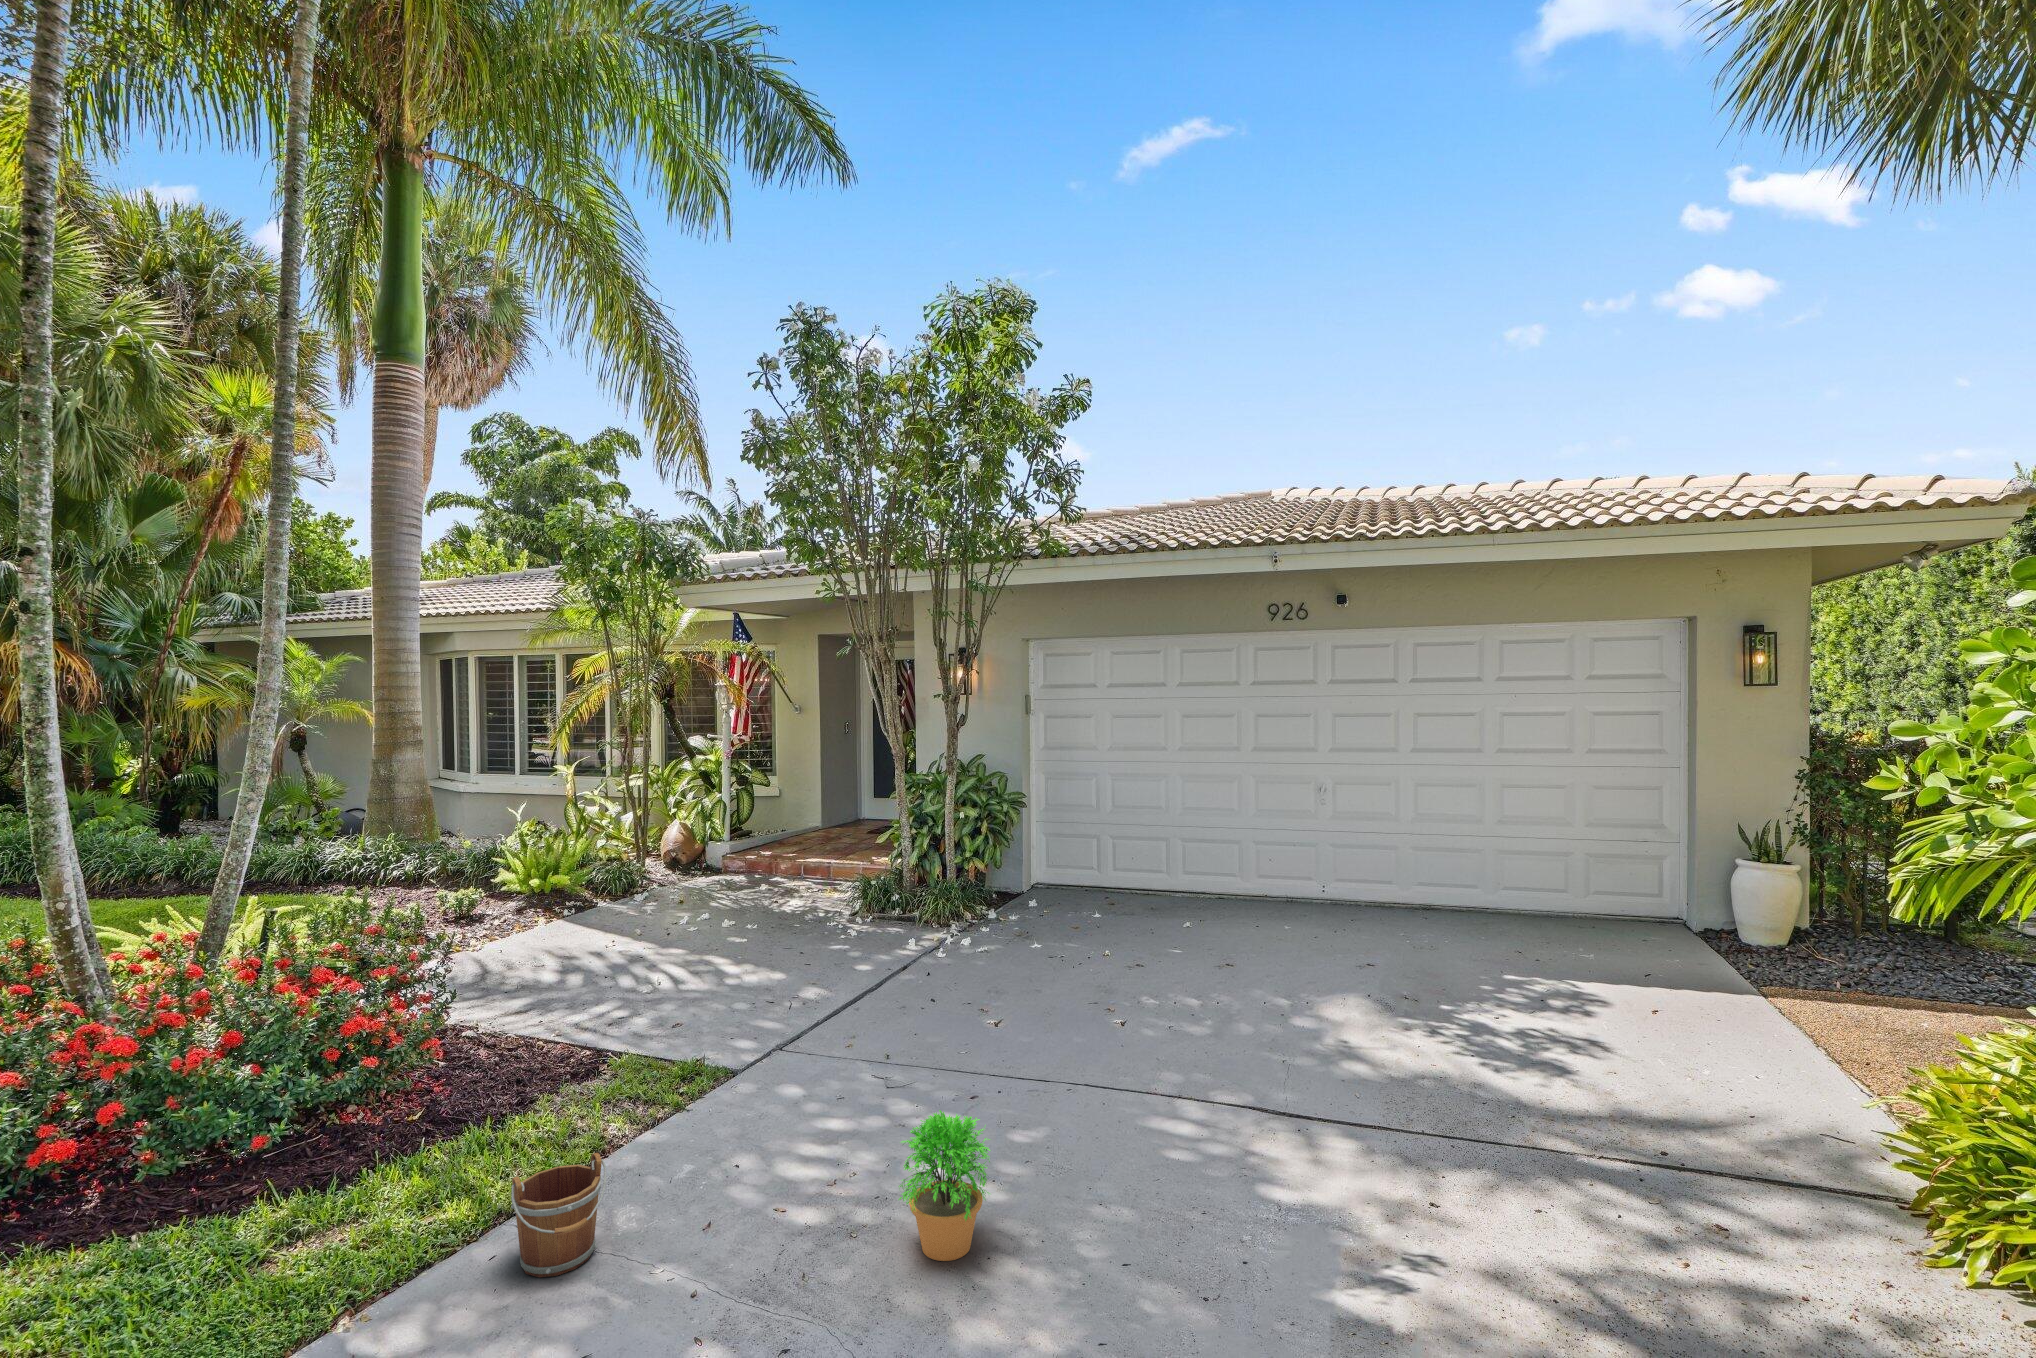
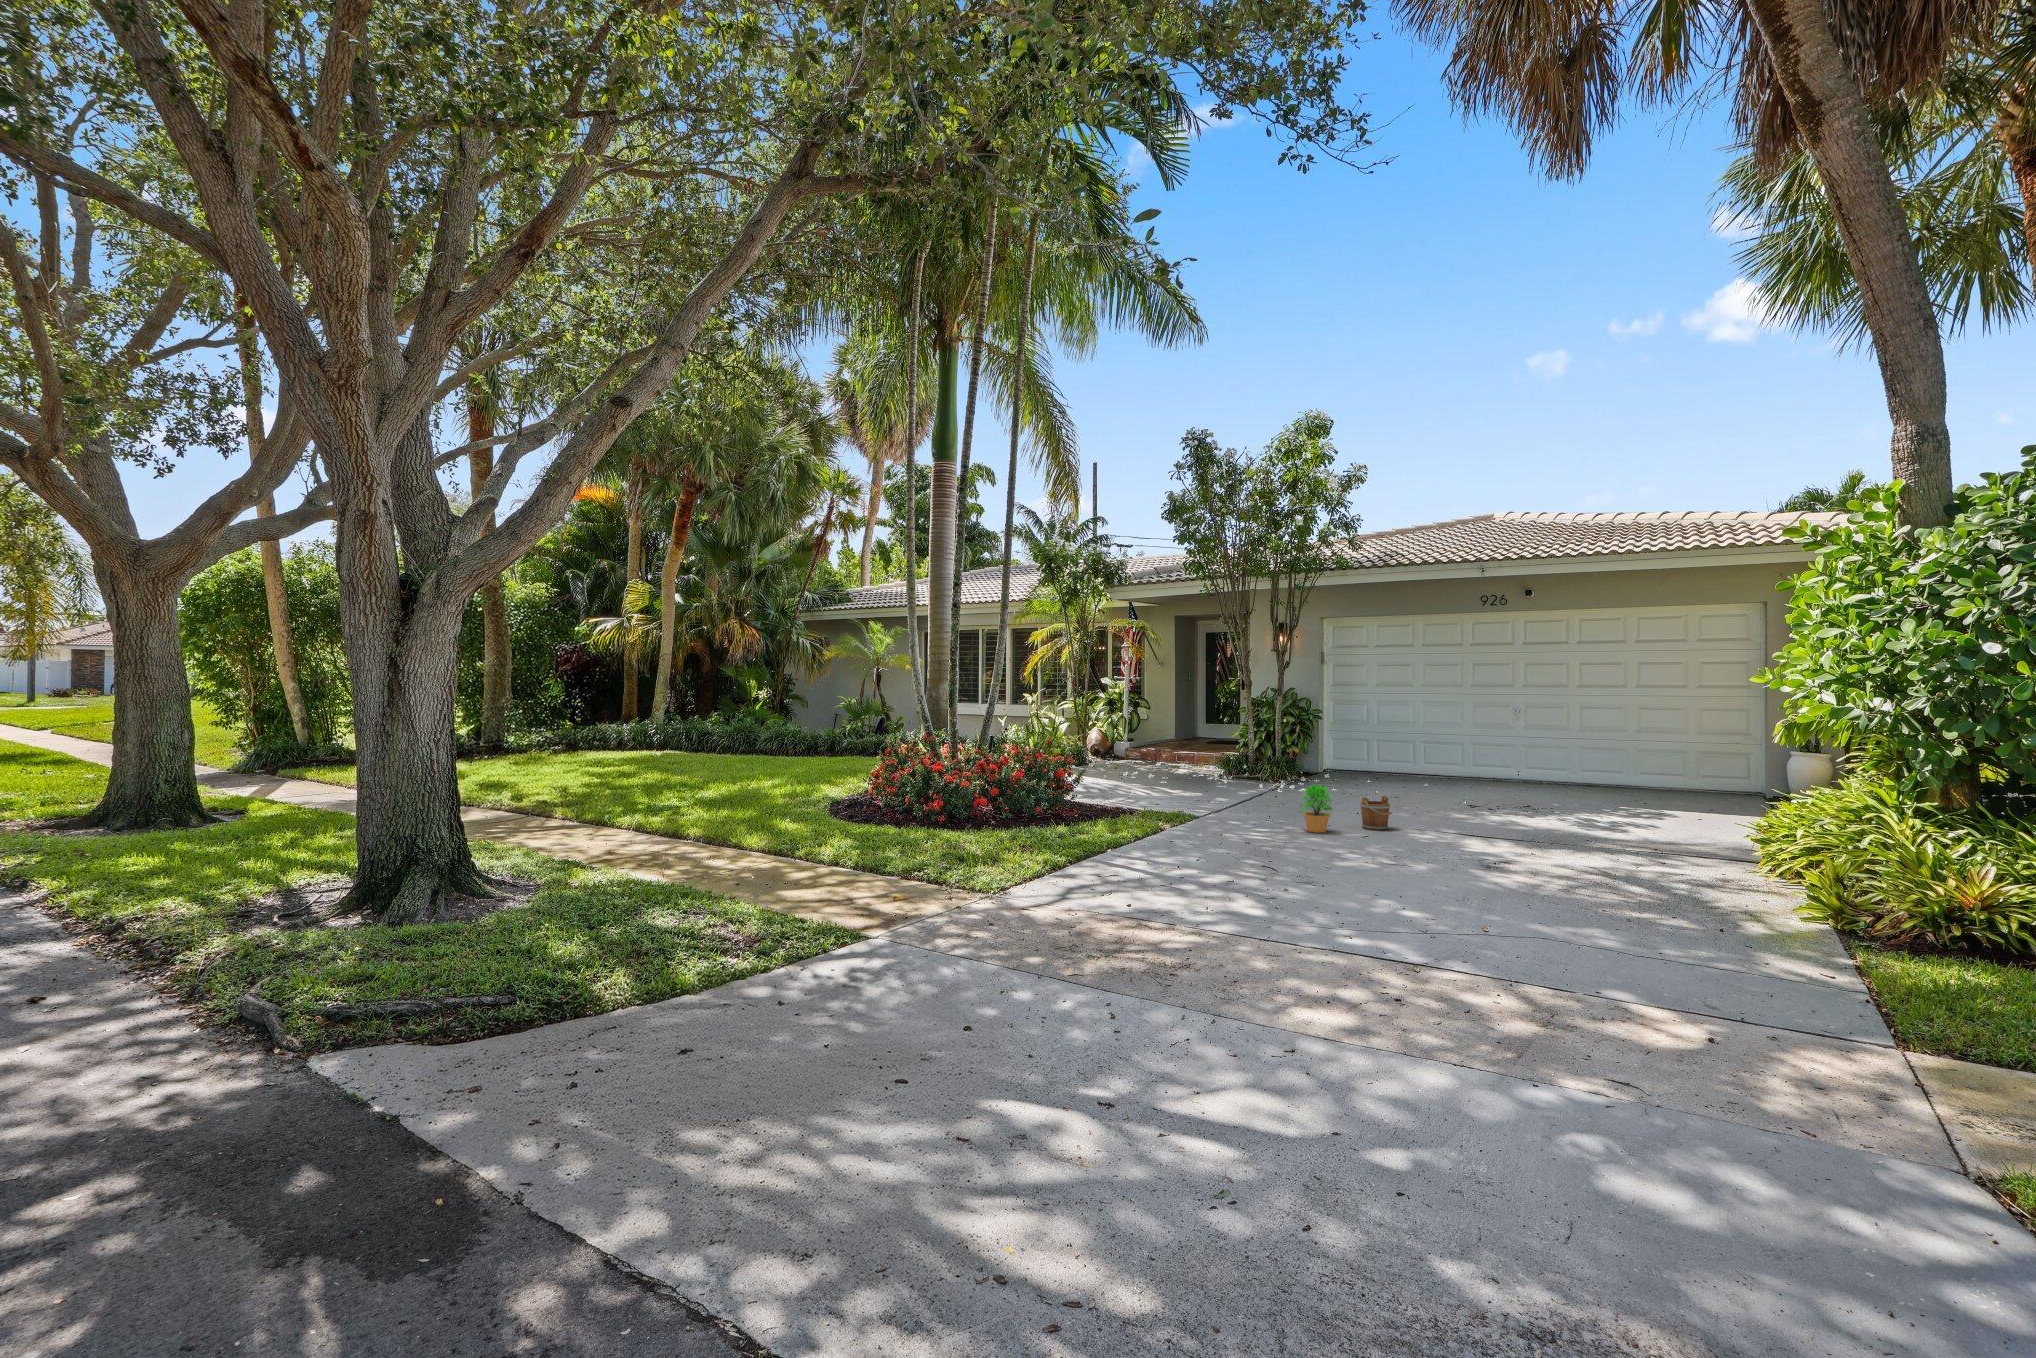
bucket: present [511,1153,607,1277] -> present [1360,796,1393,830]

